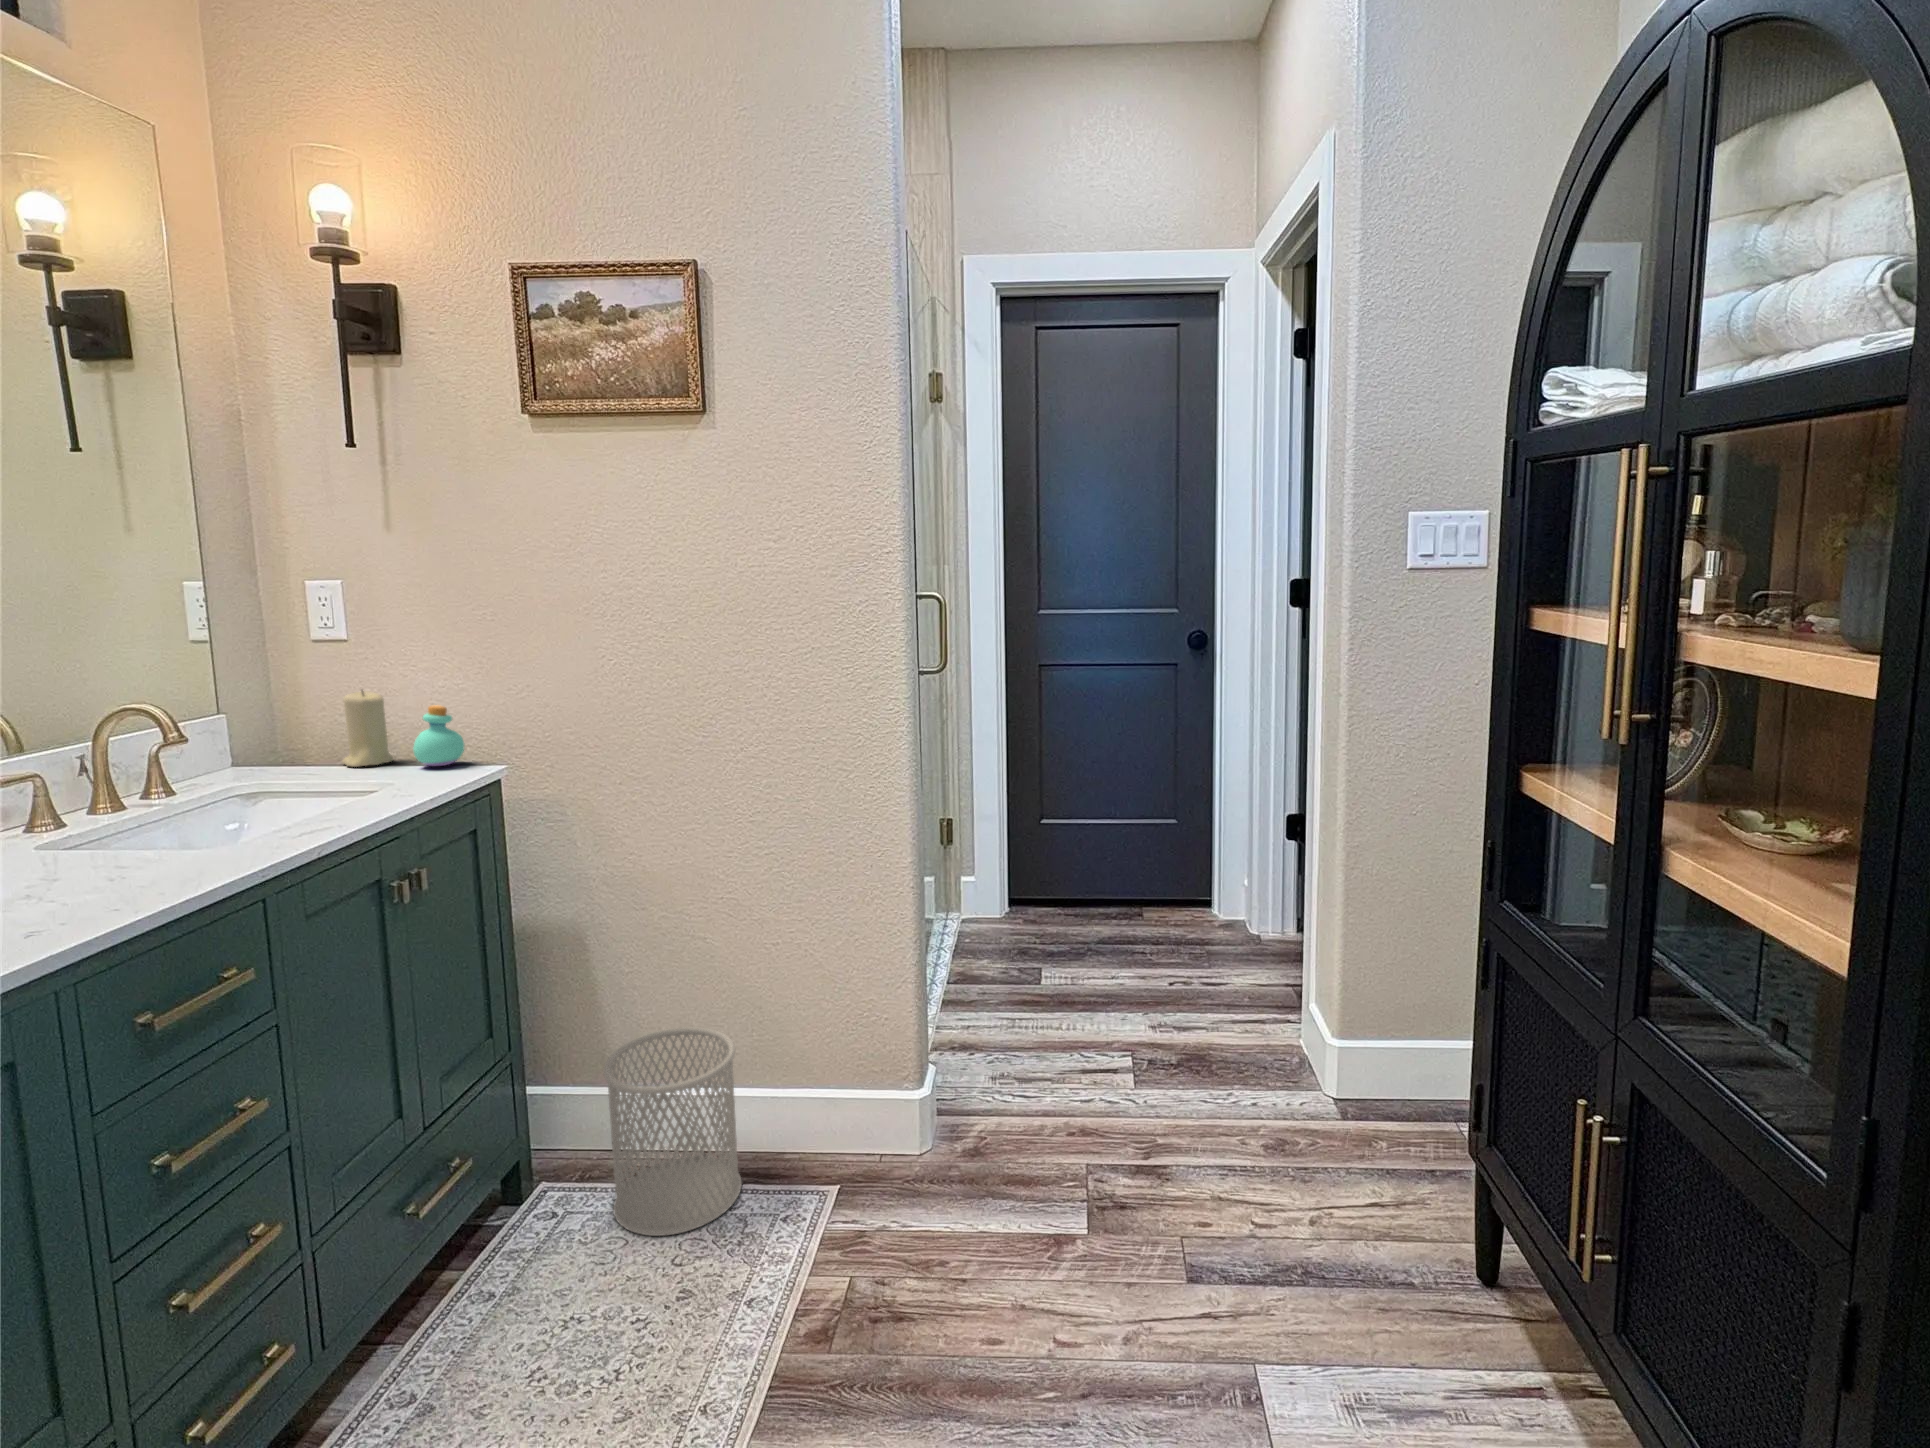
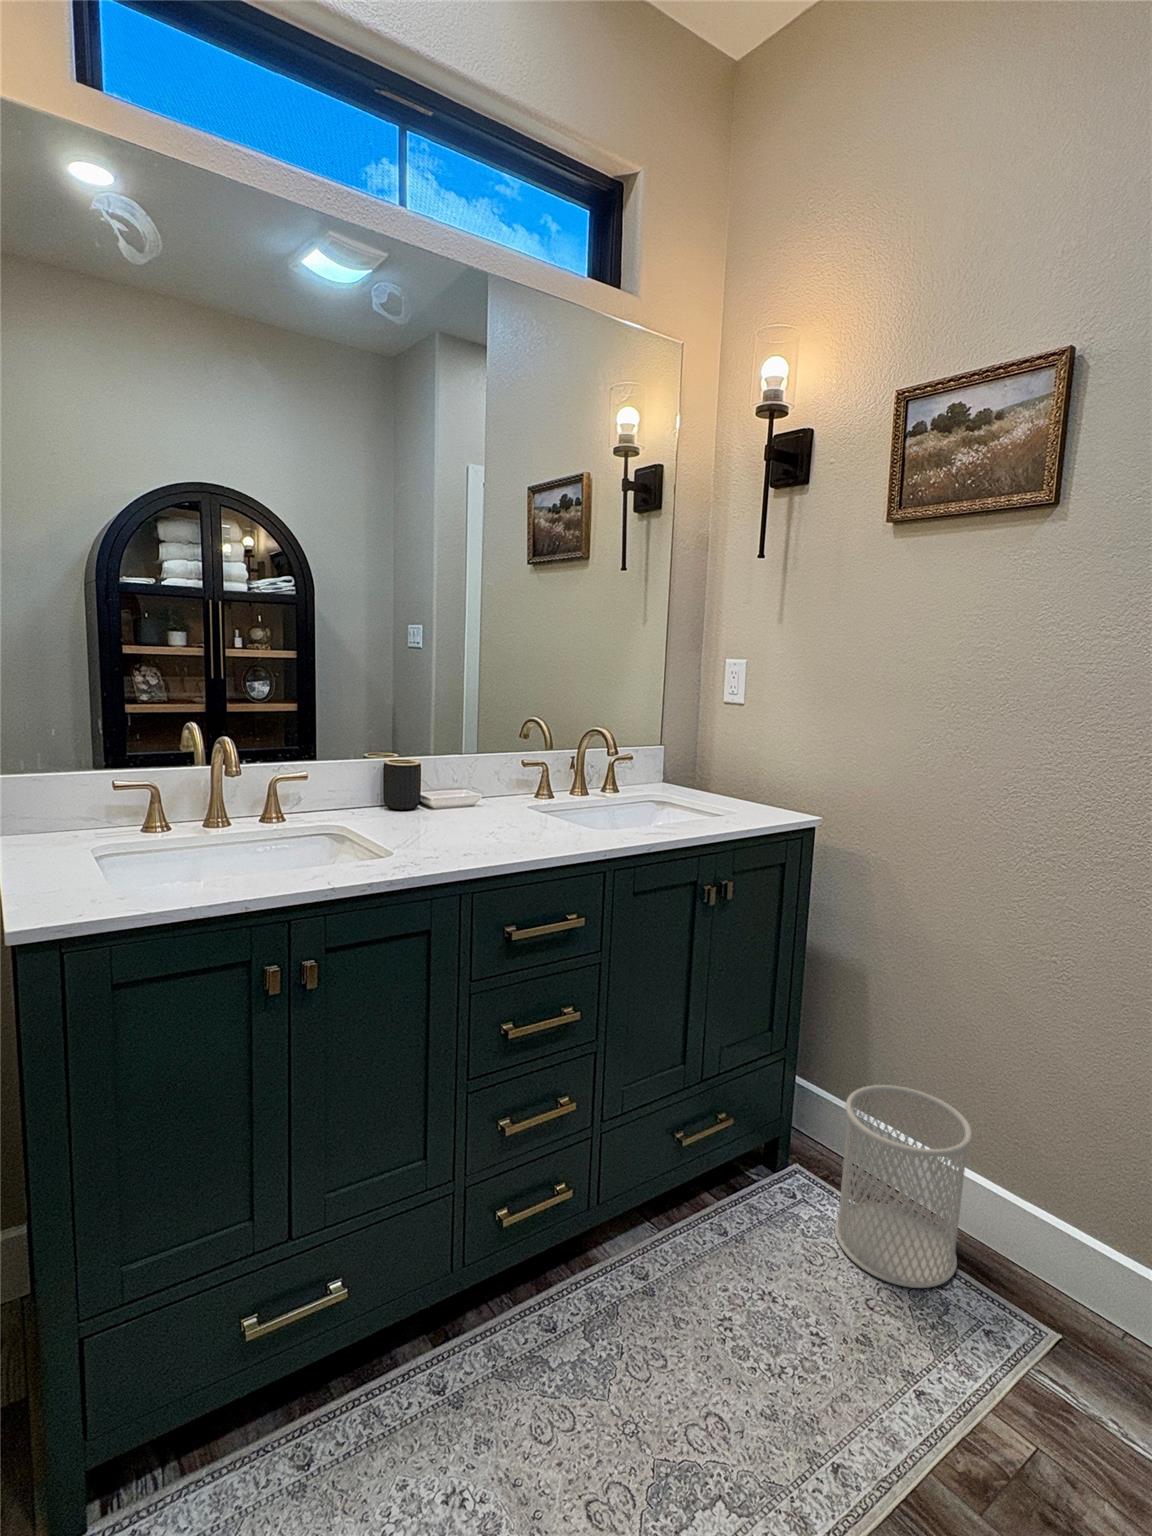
candle: present [342,690,394,767] -> none [721,741,753,799]
perfume bottle: present [413,705,464,766] -> none [762,760,798,808]

